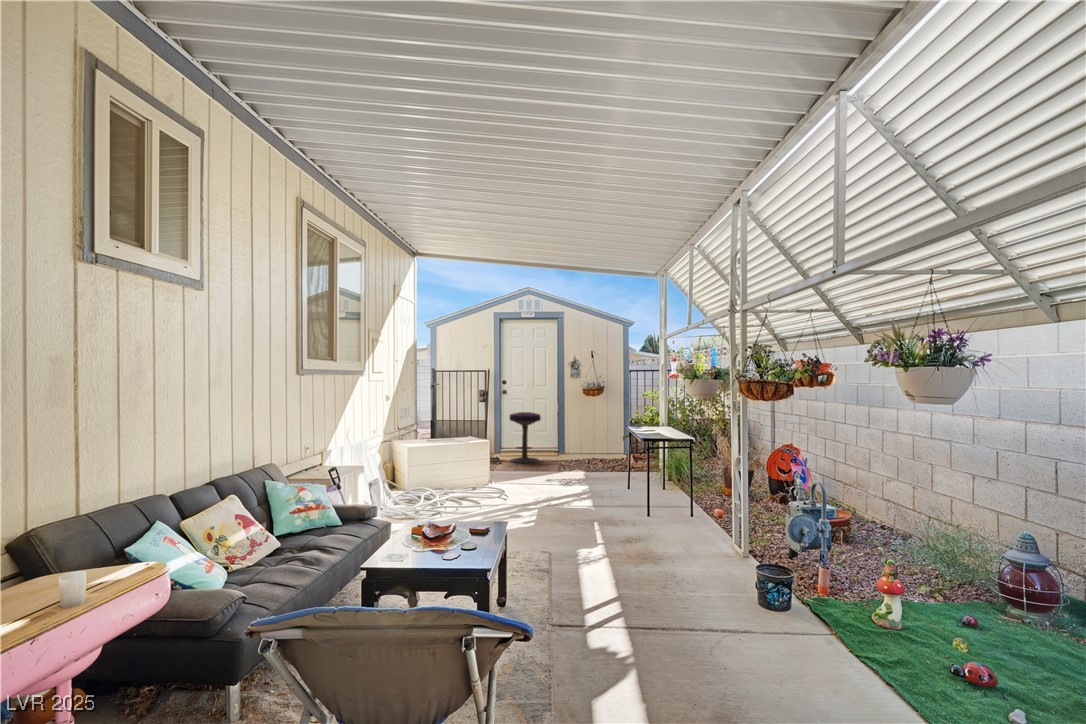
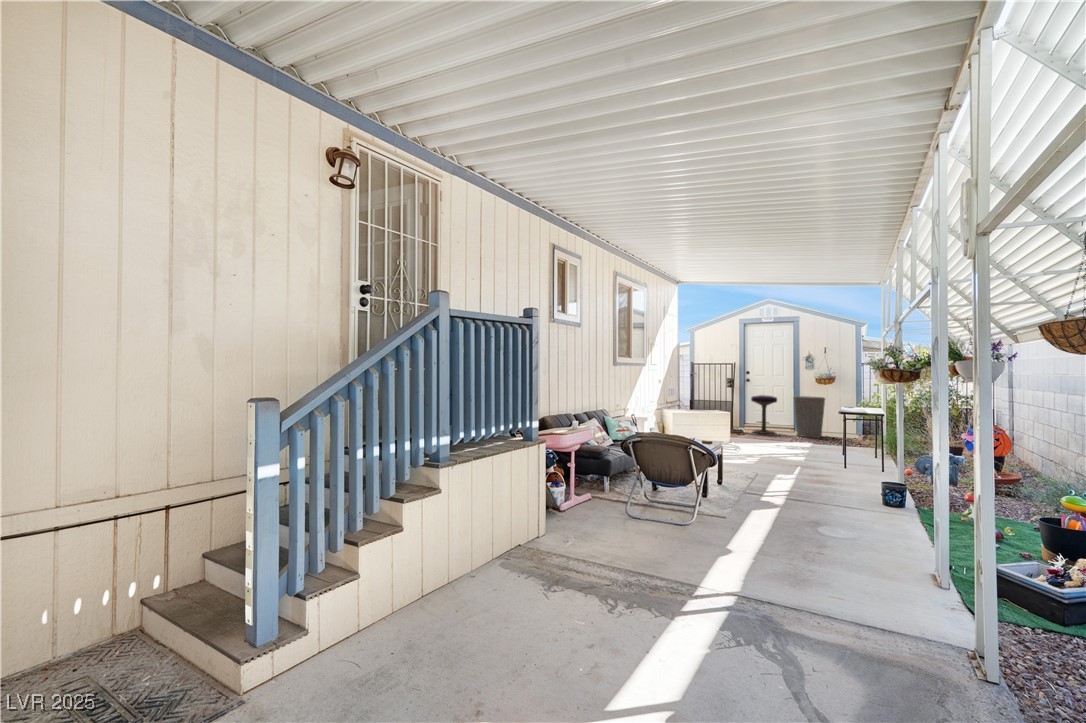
trash can: none [560,412,596,464] -> present [794,396,825,437]

